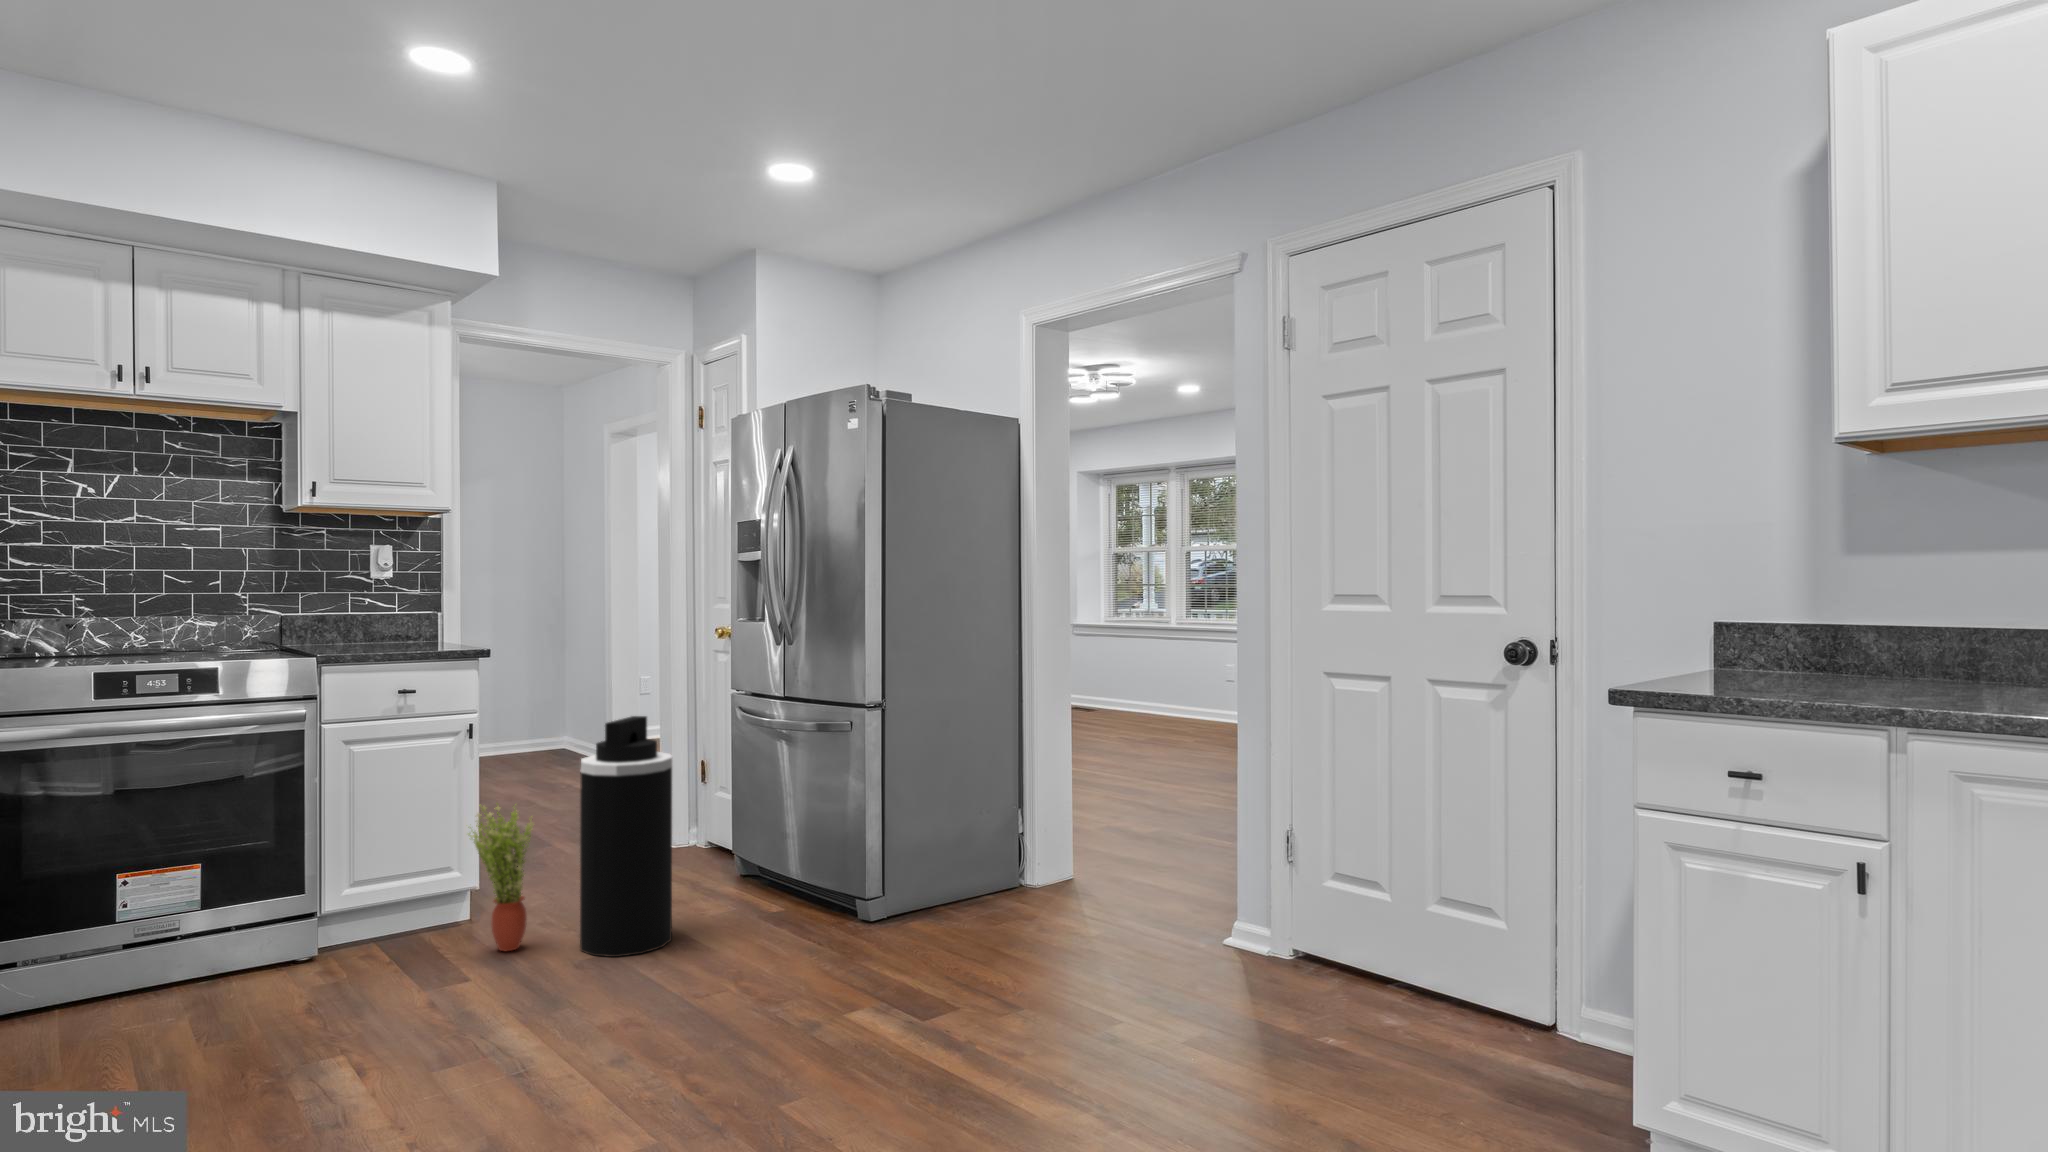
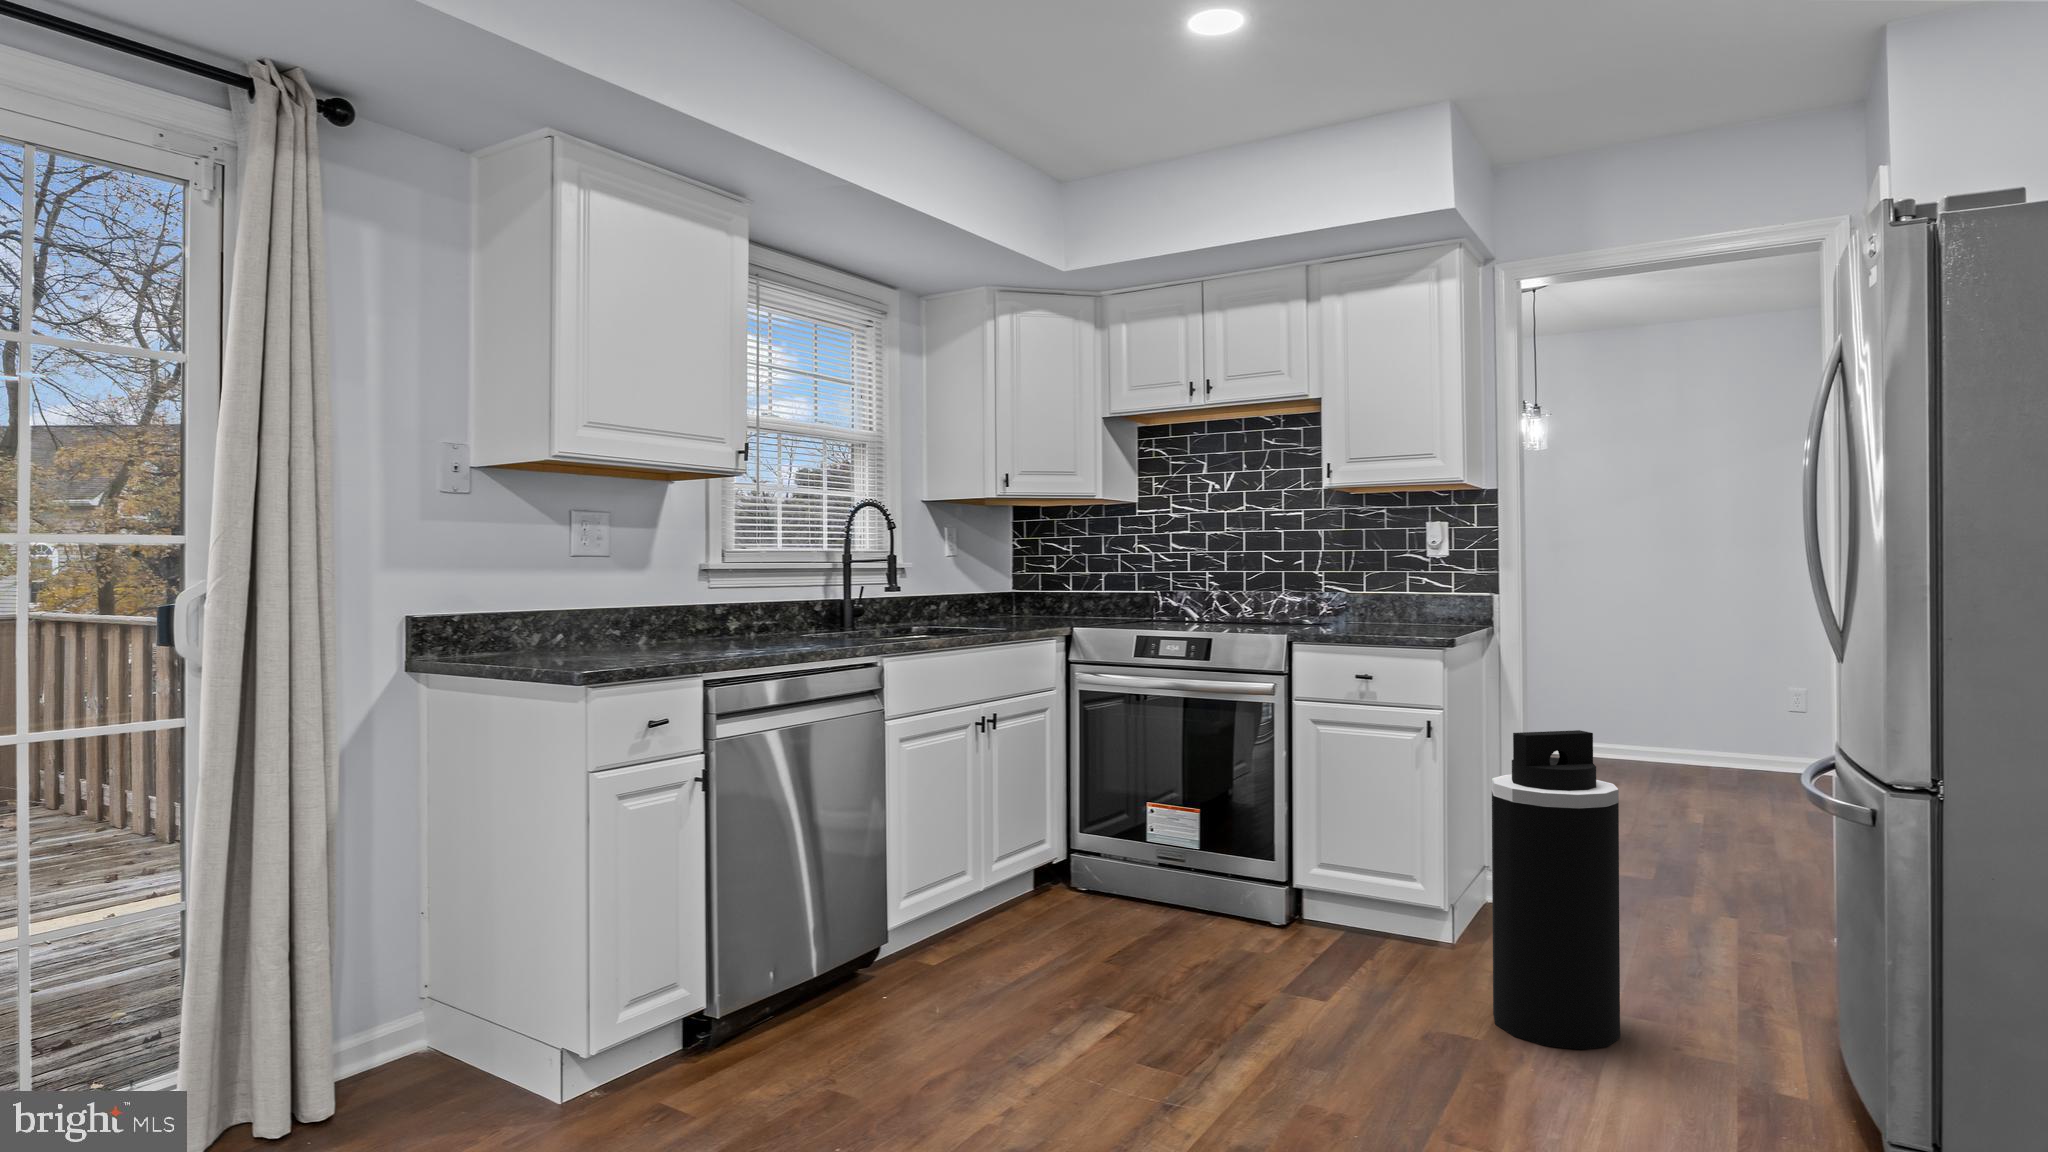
potted plant: present [468,804,533,951] -> none [1386,807,1461,984]

